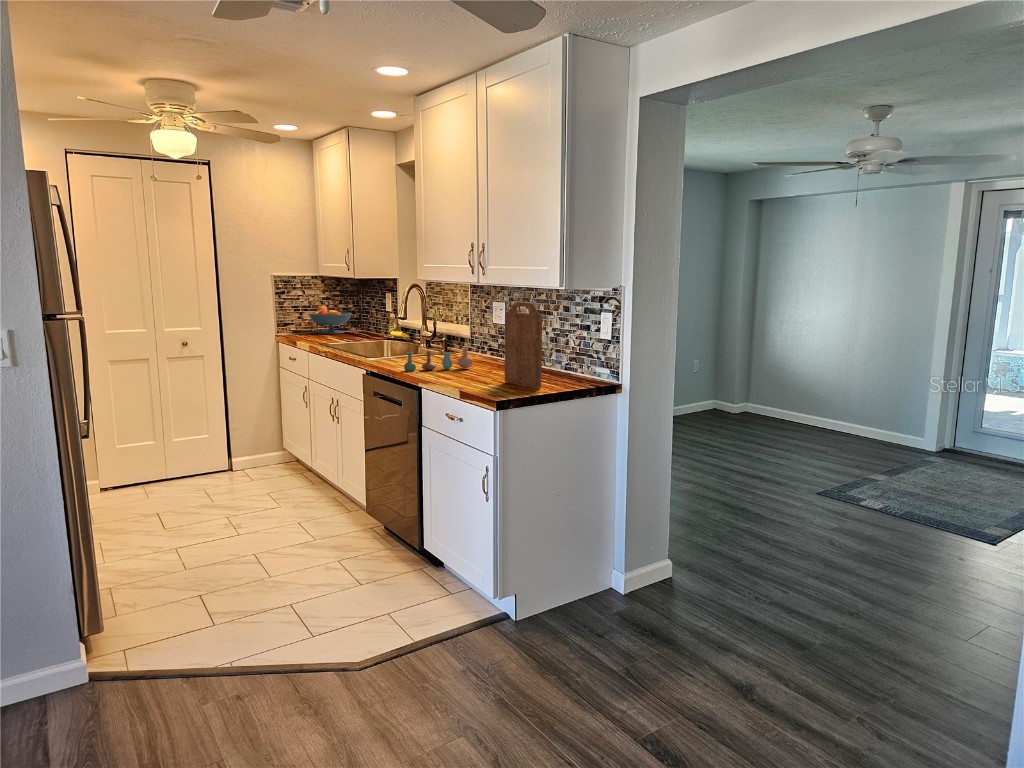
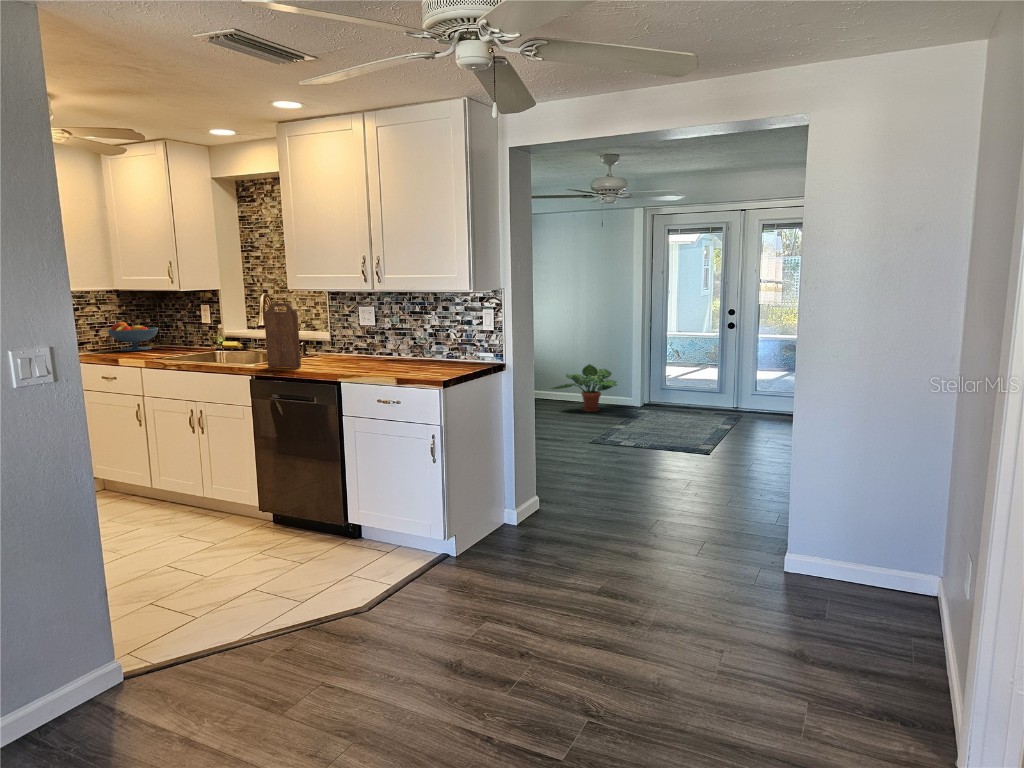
cutting board: present [505,302,542,388] -> present [264,303,301,368]
vase: present [404,348,473,372] -> none [313,347,368,371]
potted plant: none [776,386,870,445] -> present [552,364,617,412]

